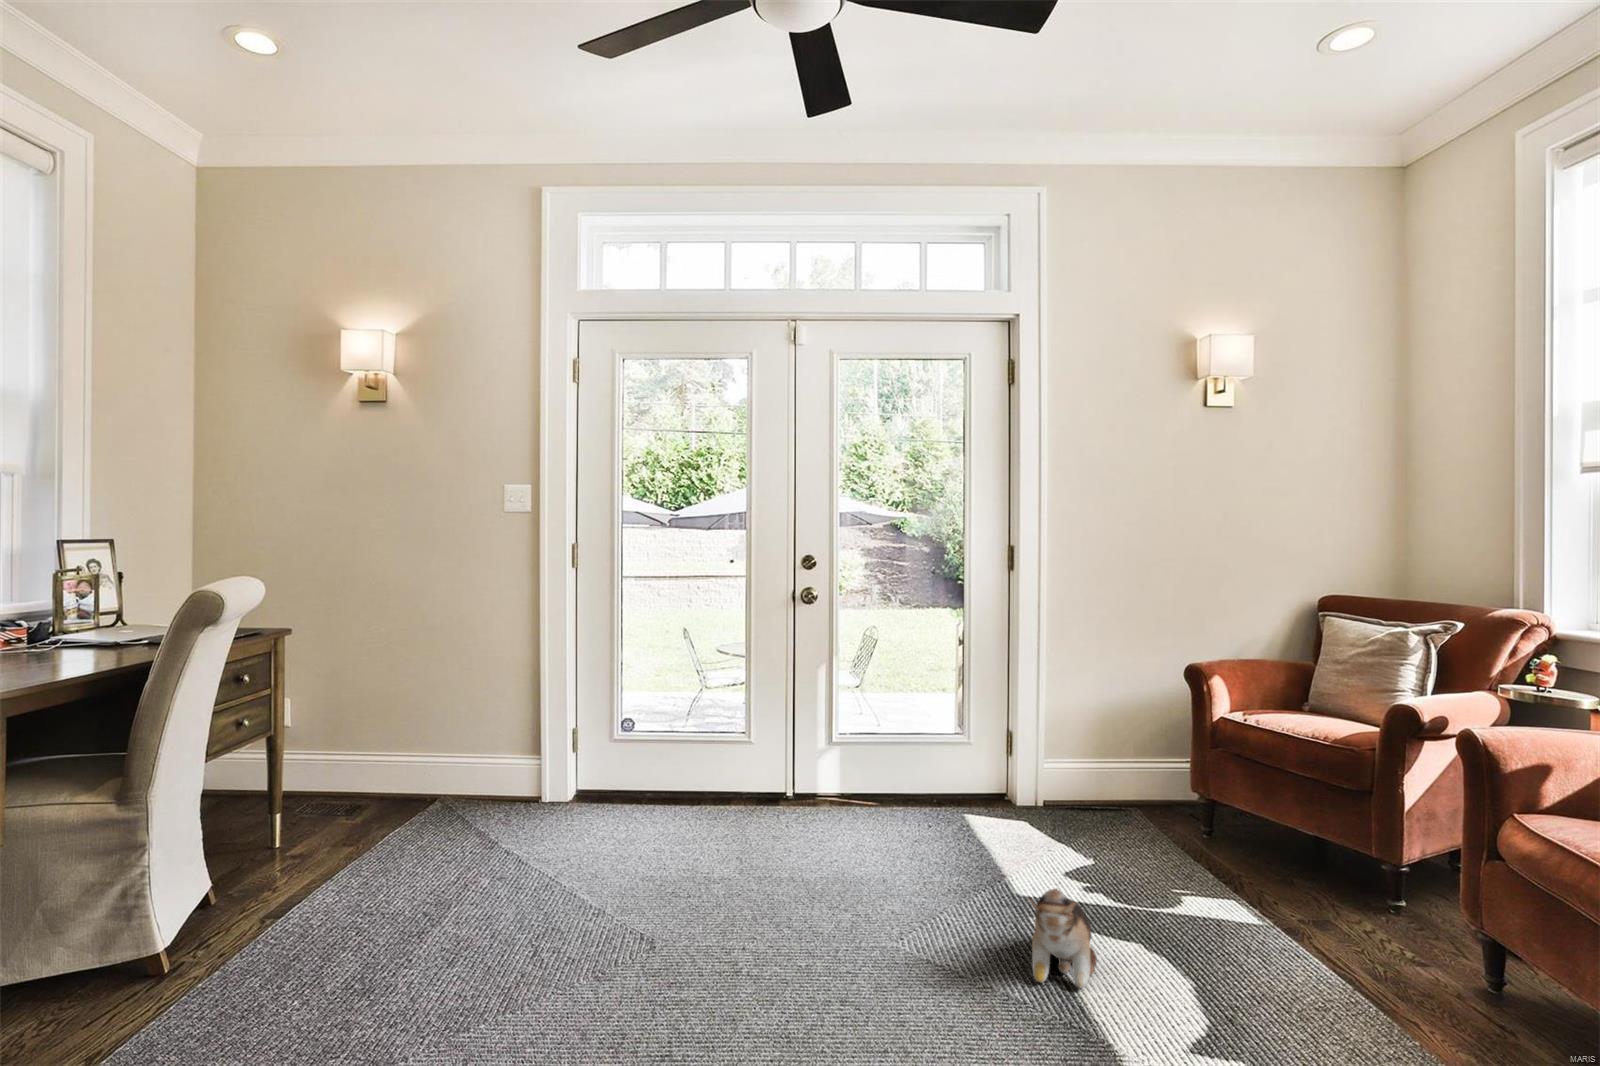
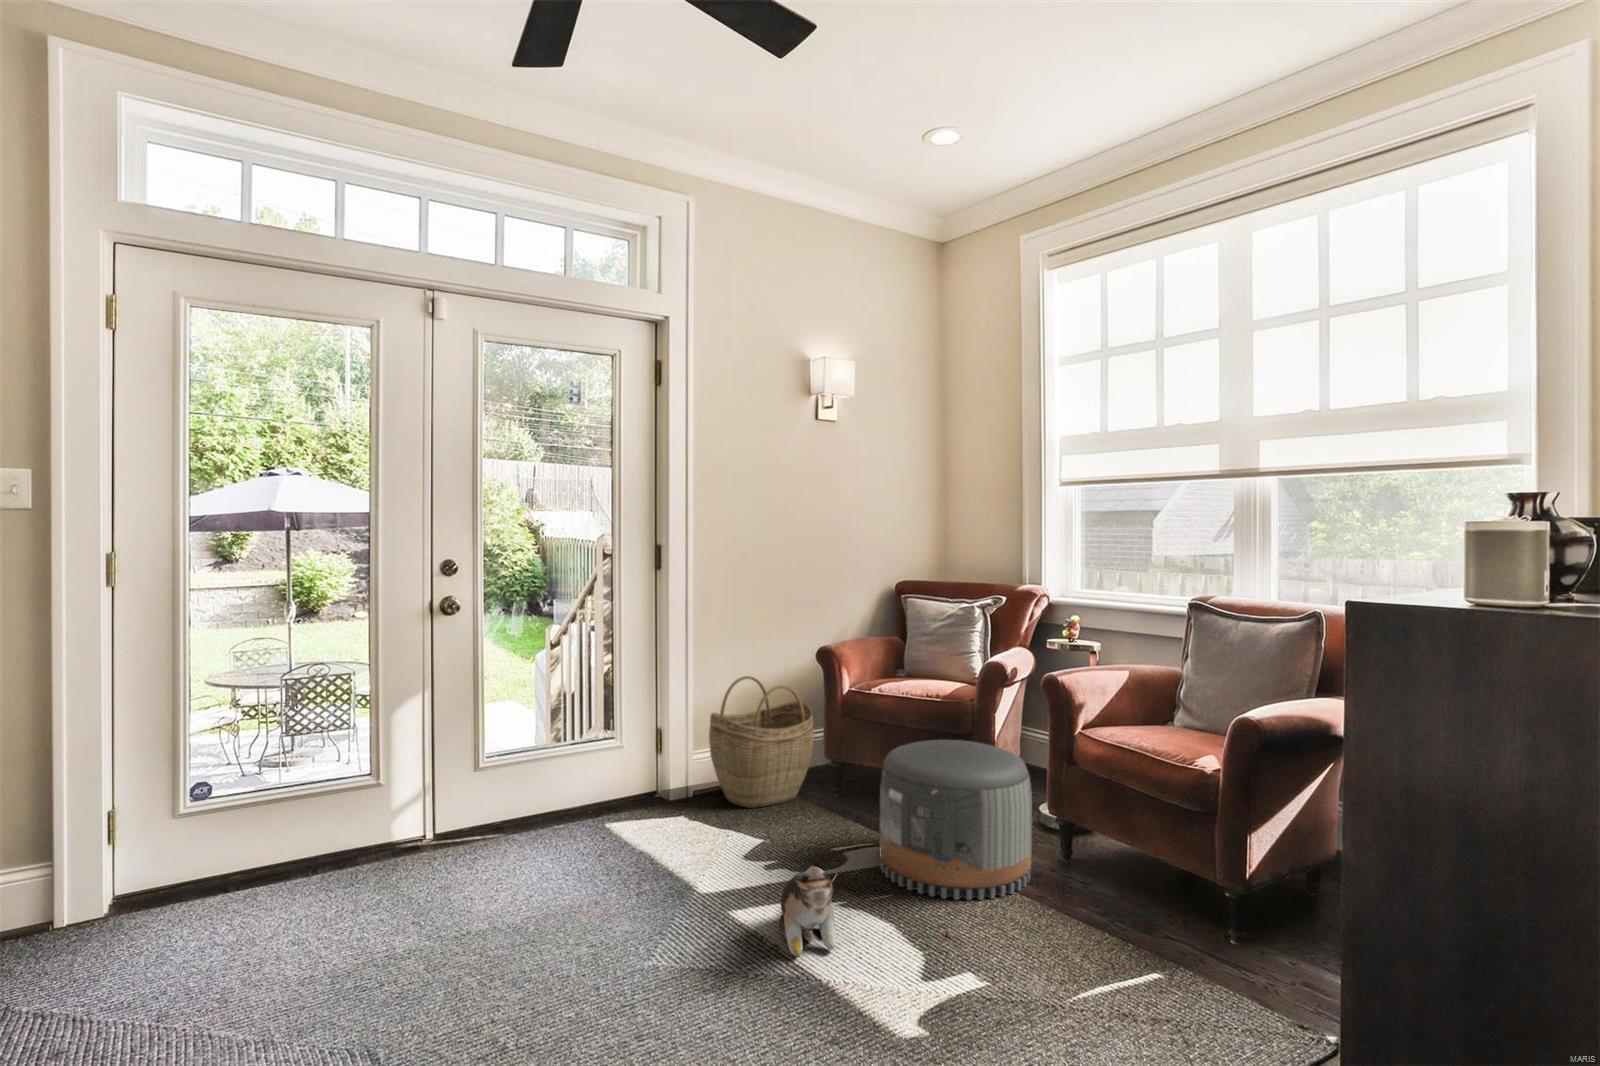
woven basket: none [1056,688,1177,831] -> present [709,676,814,808]
pouf: none [1203,785,1423,1001] -> present [879,740,1032,900]

